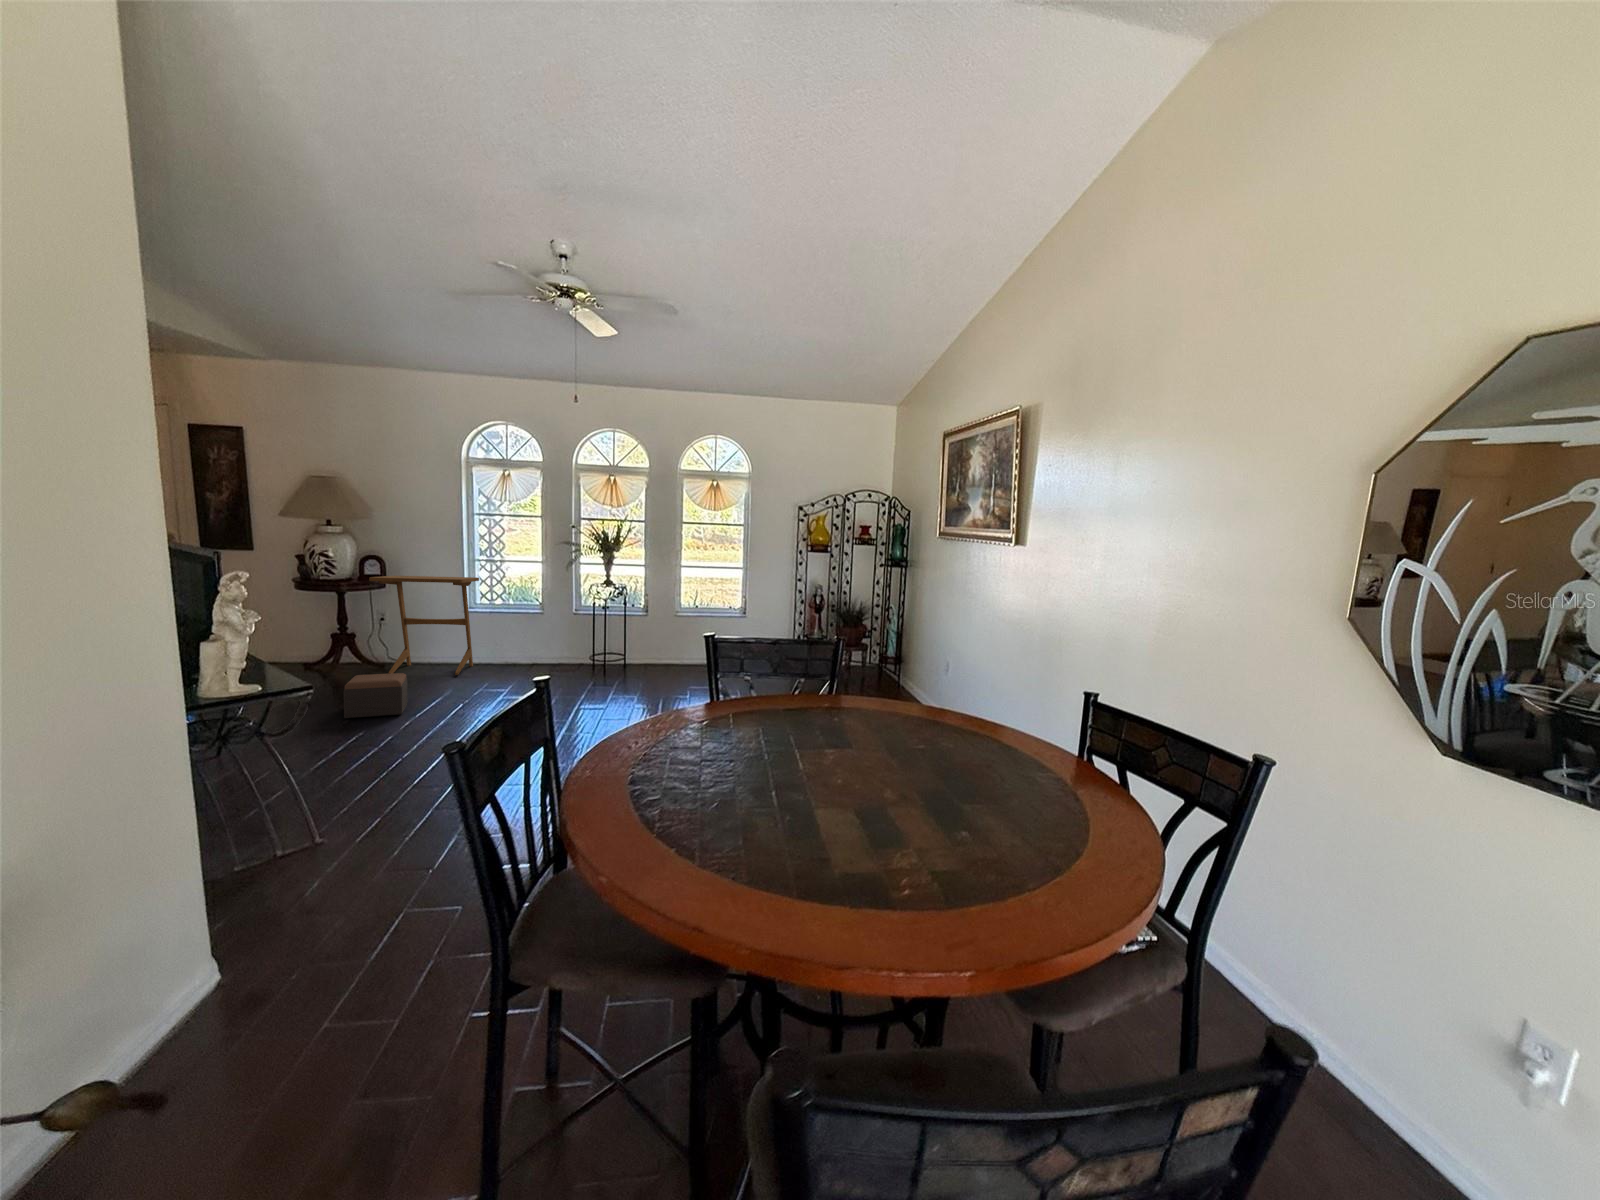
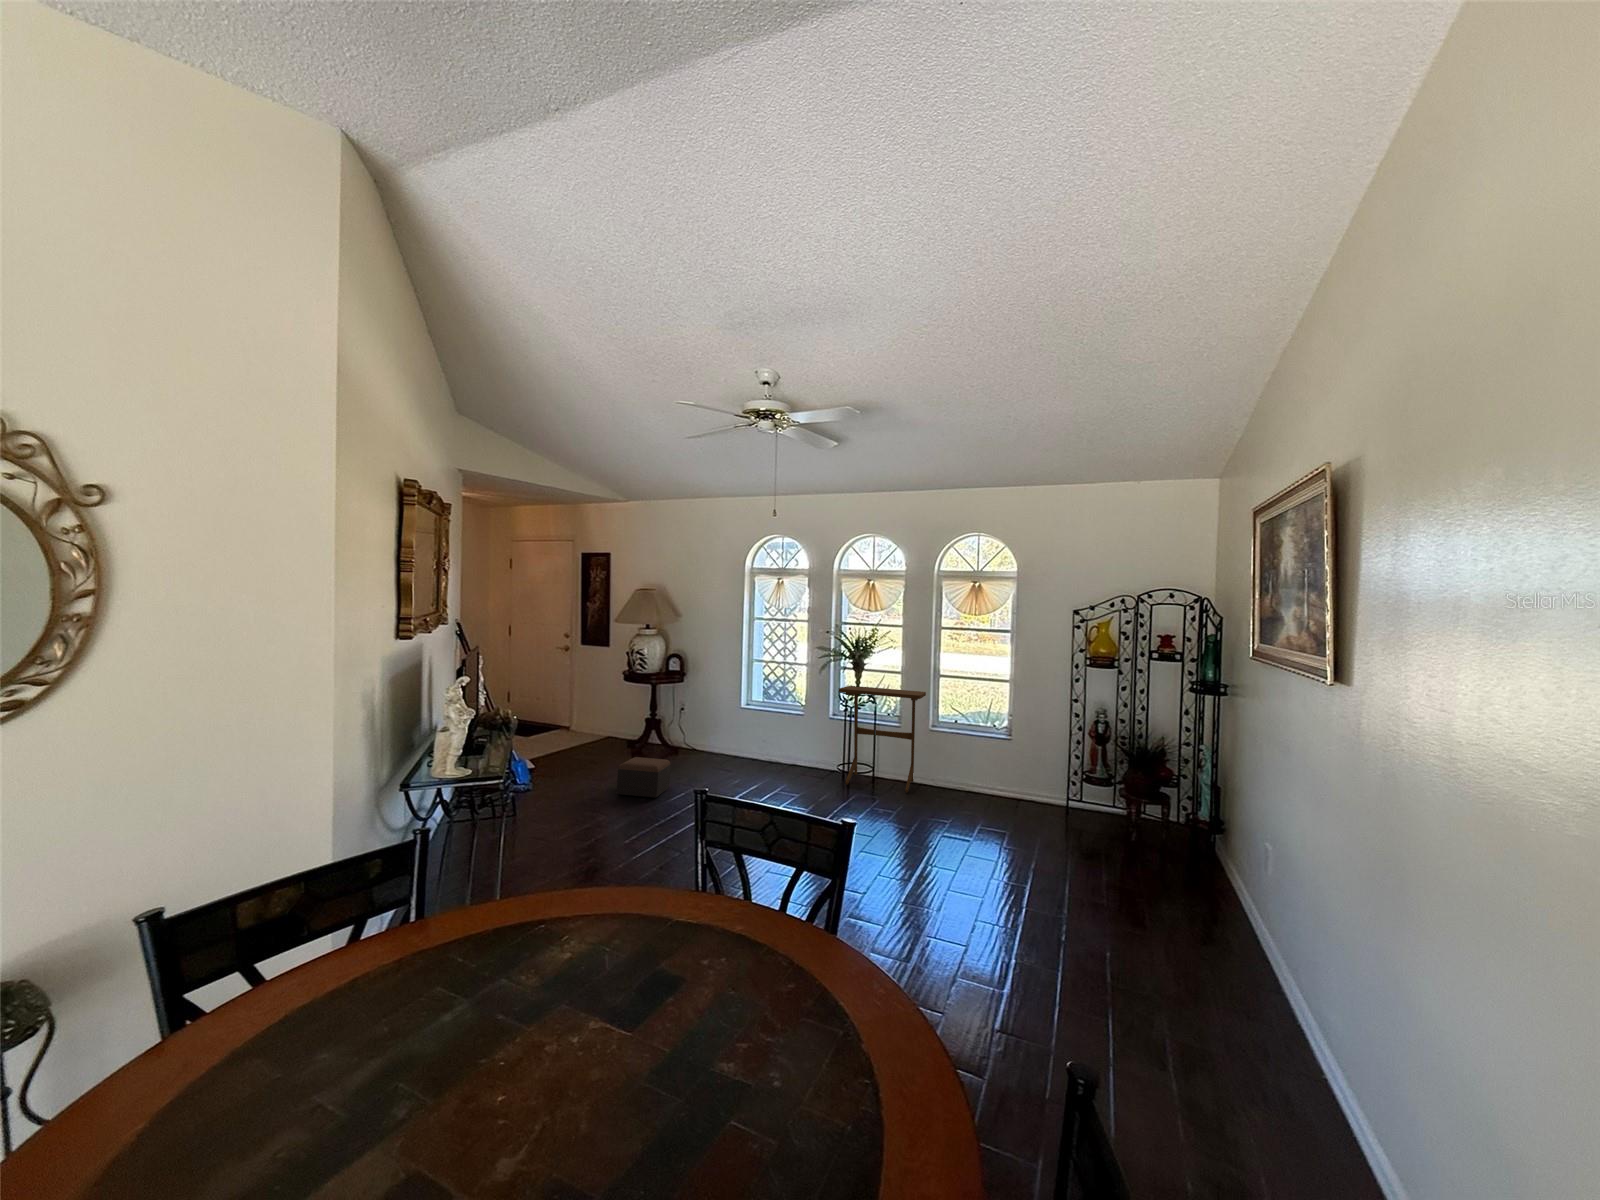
side table: present [369,576,479,675] -> present [839,686,926,792]

